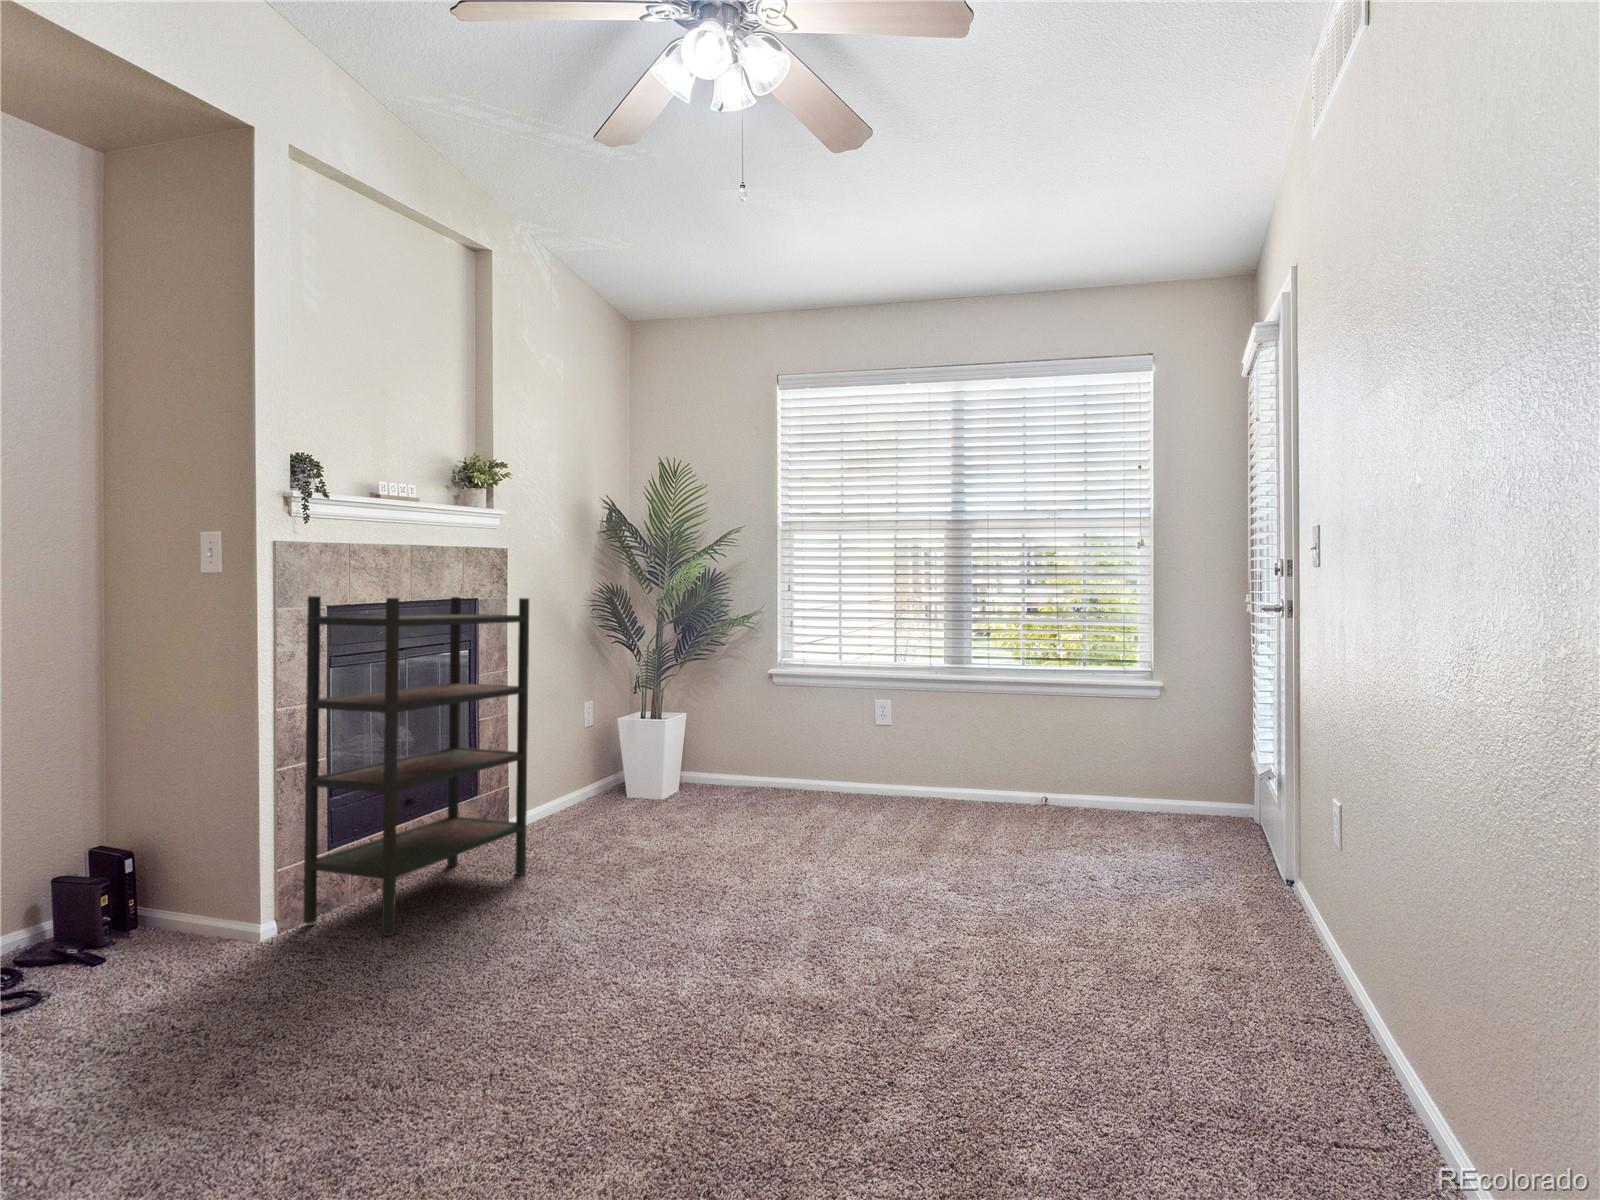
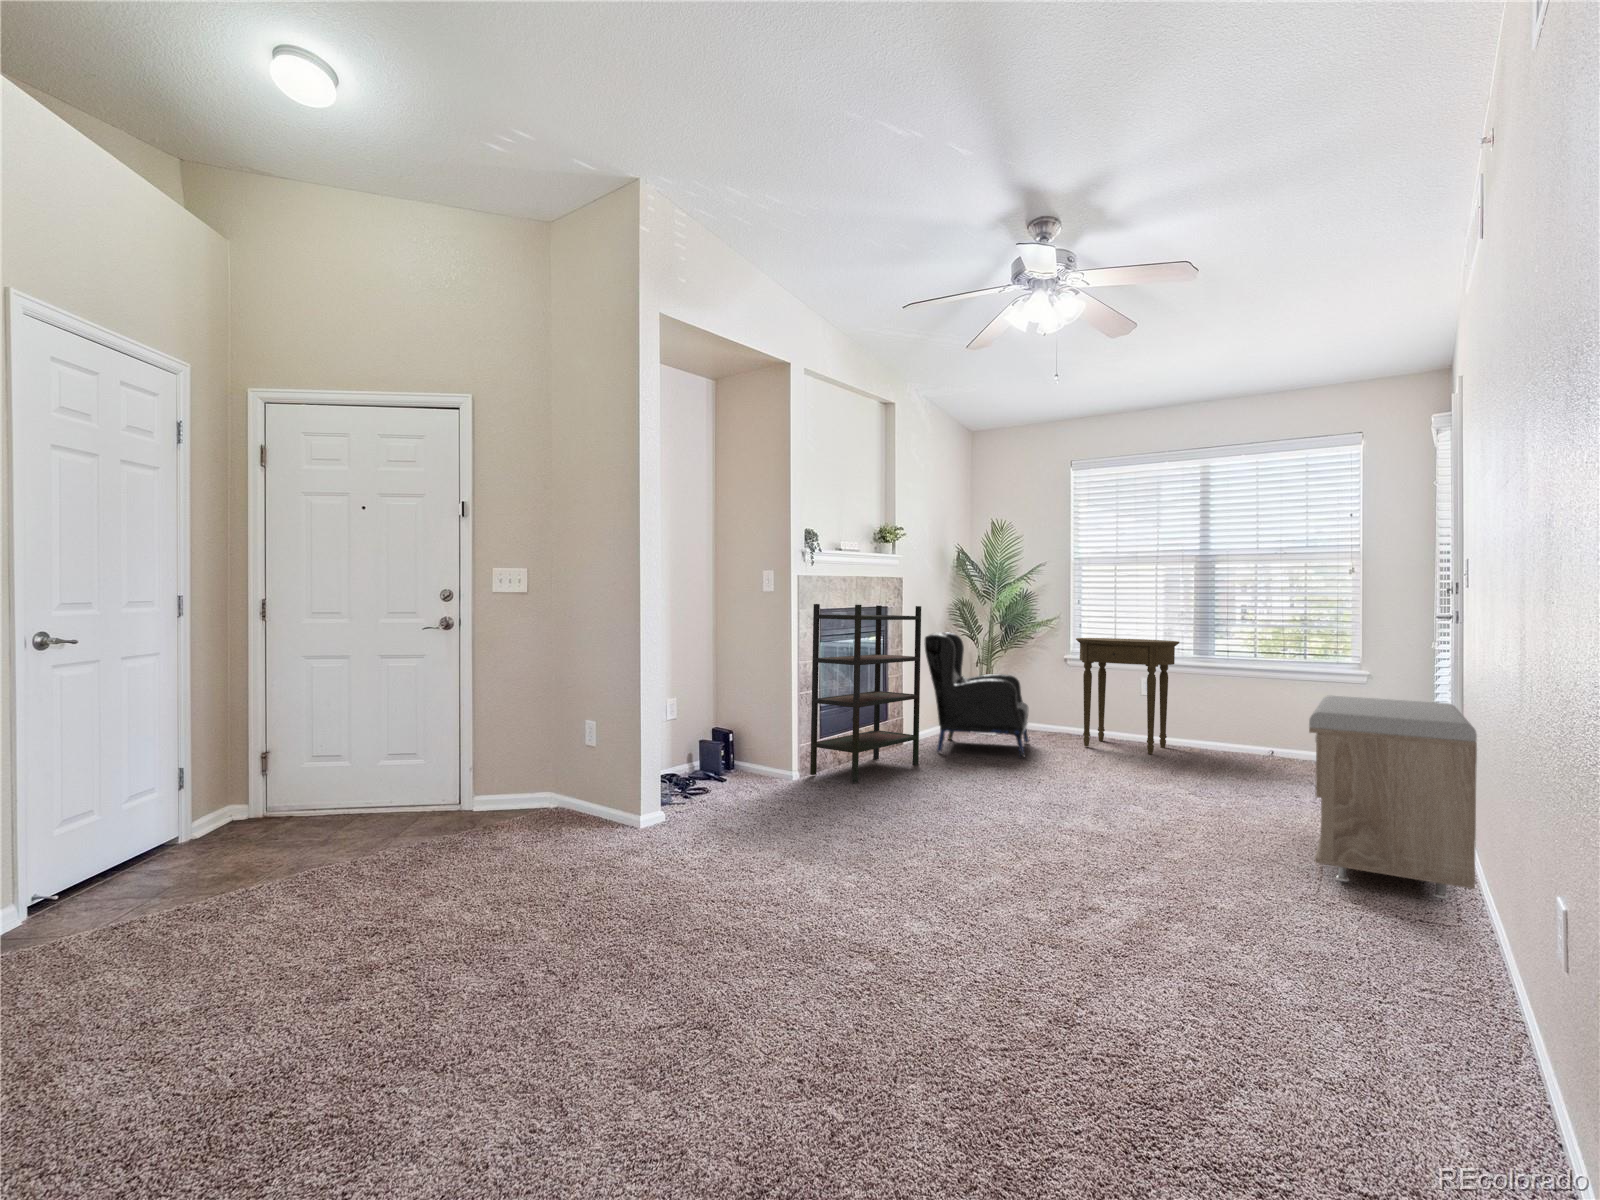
armchair: none [542,638,716,843] -> present [925,632,1029,757]
side table: none [785,643,930,818] -> present [1076,638,1179,754]
storage bench: none [1165,744,1471,1124] -> present [1309,696,1477,899]

